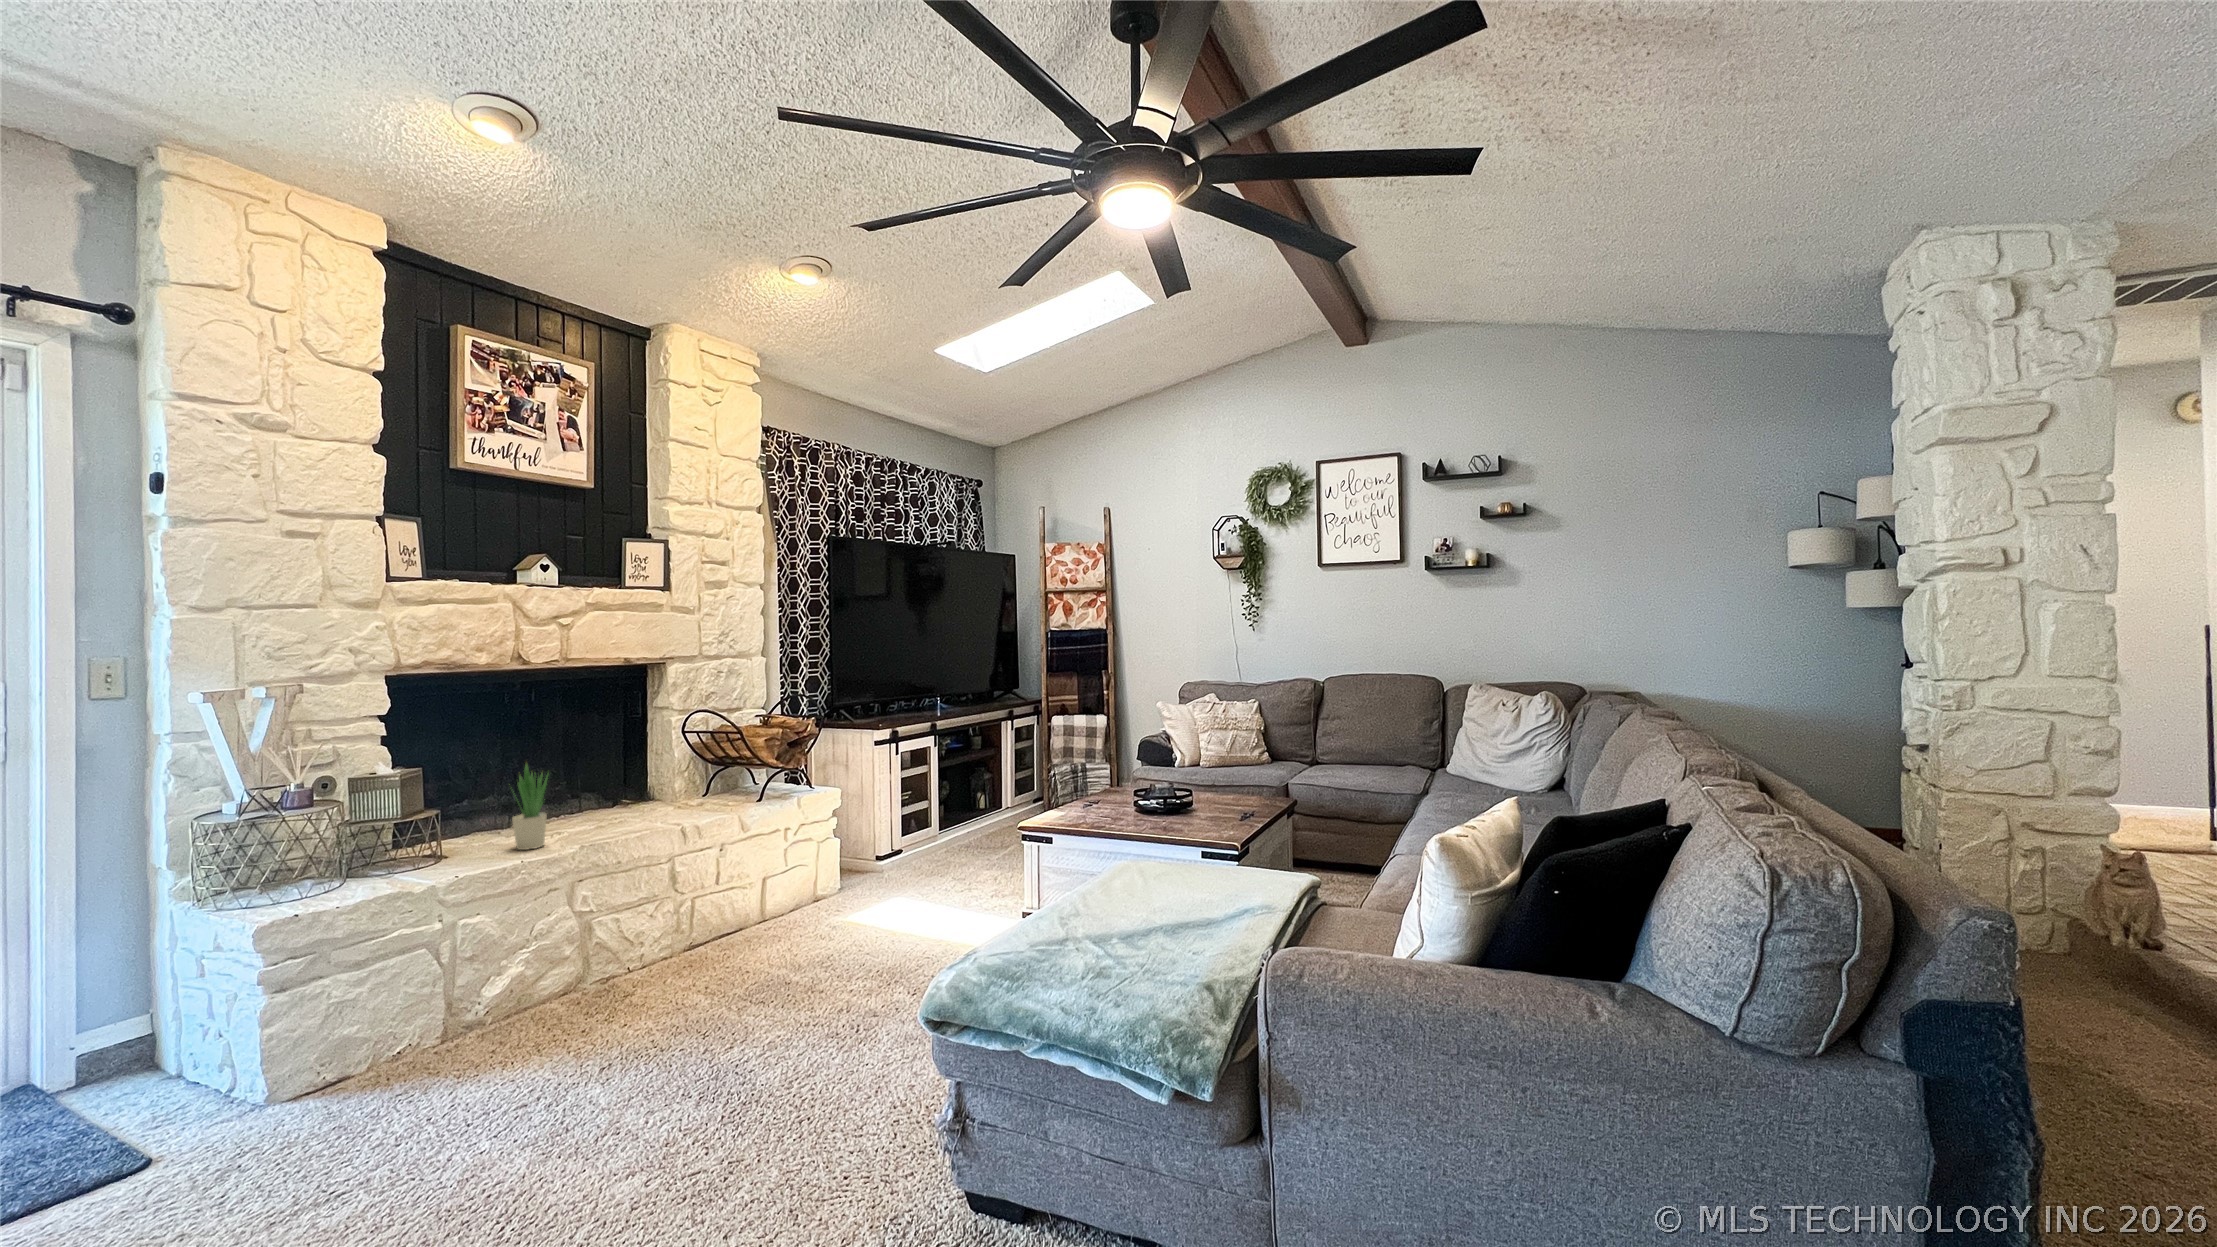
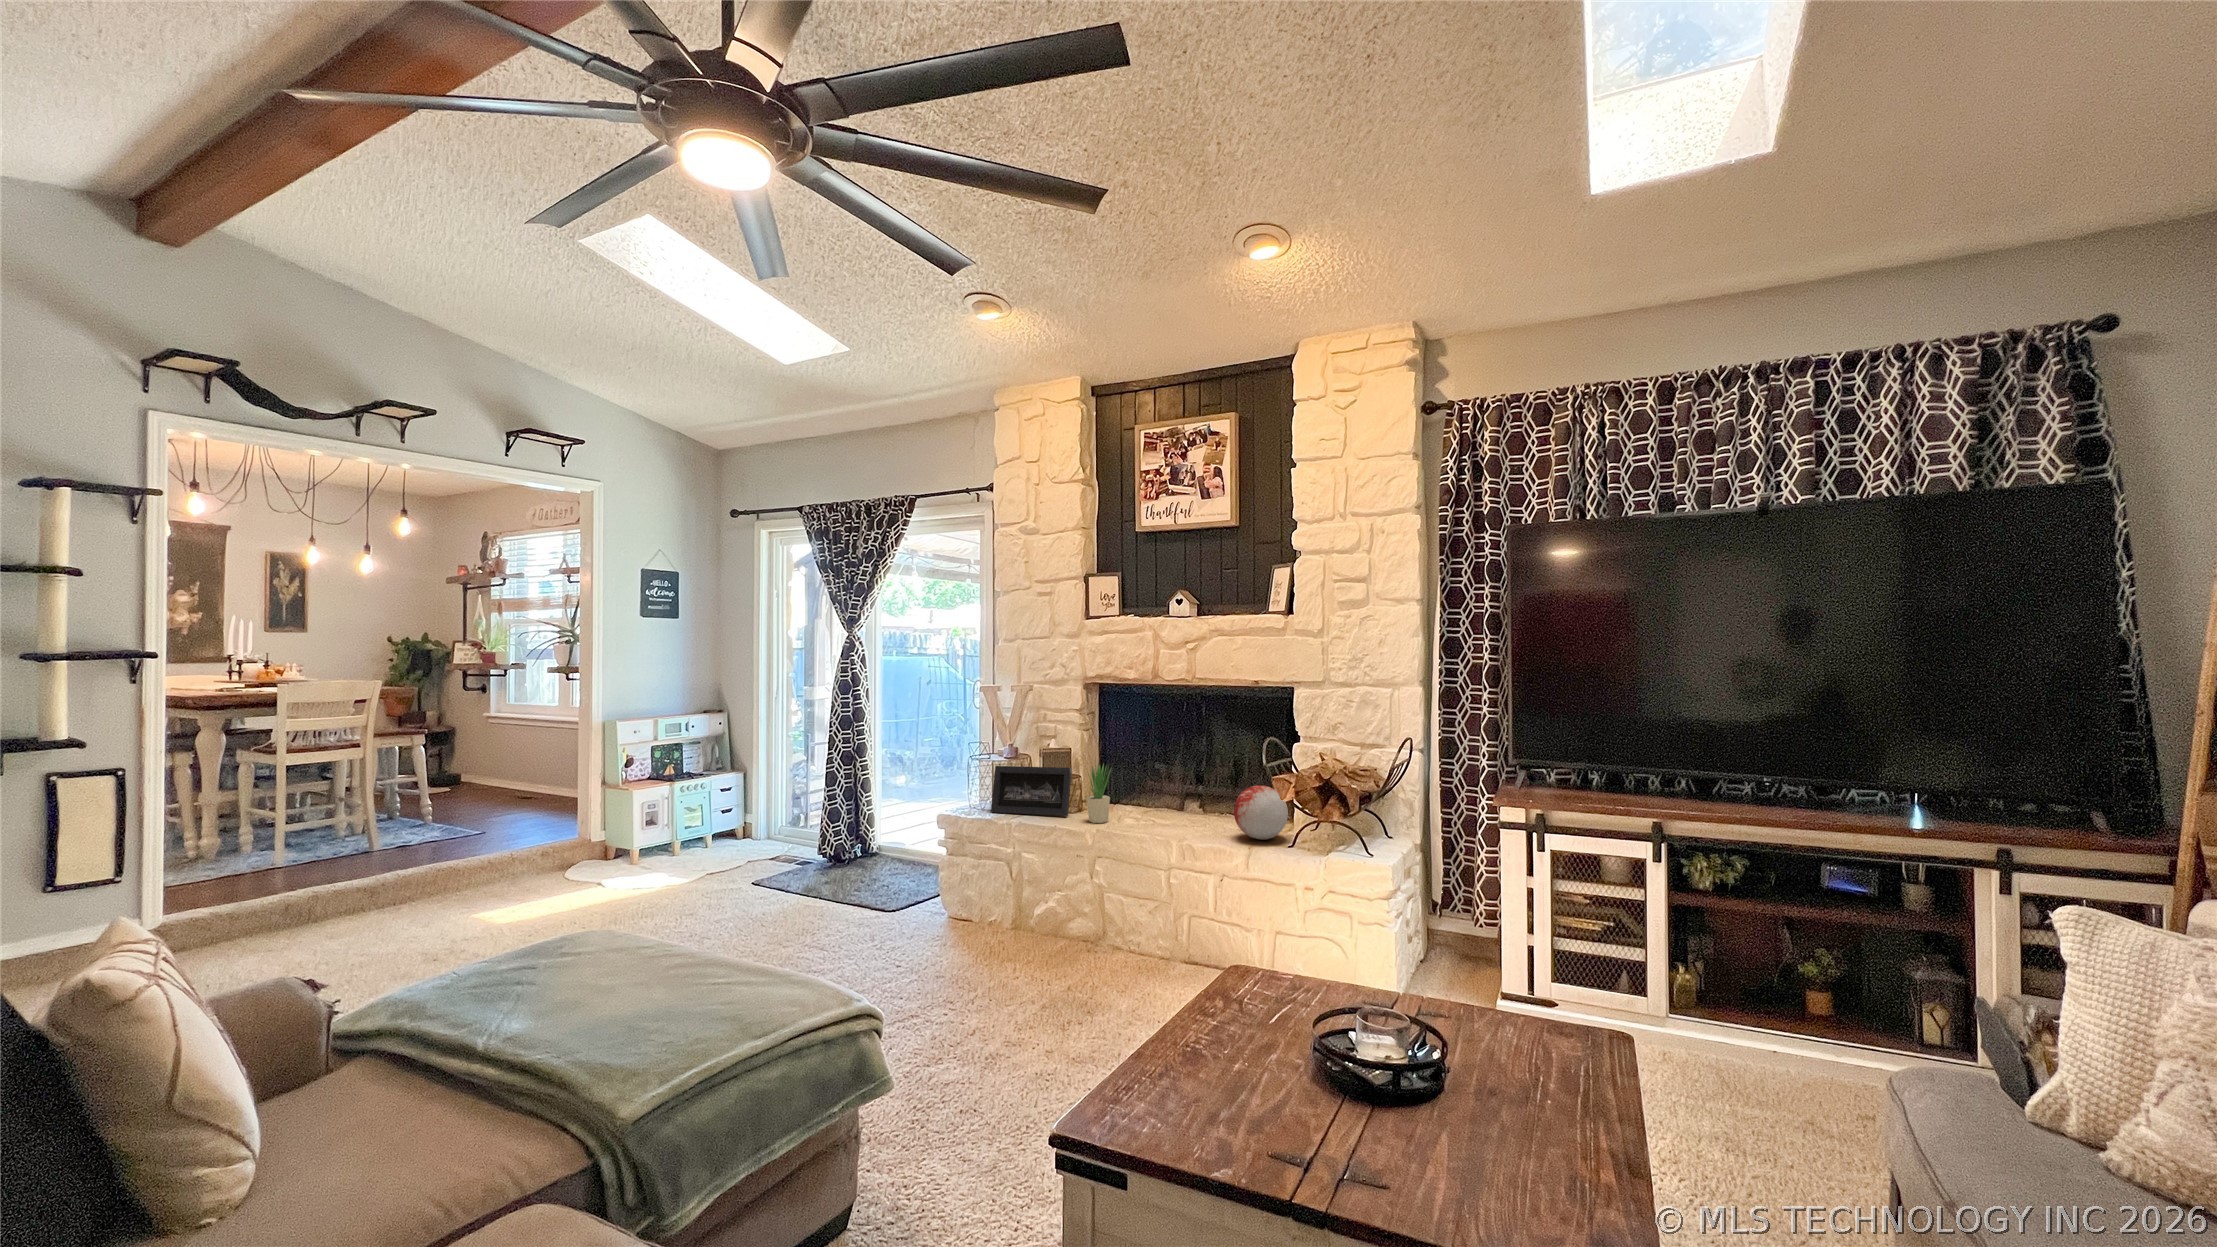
decorative orb: none [679,755,737,807] -> present [1234,785,1288,840]
picture frame: none [329,791,479,893] -> present [991,766,1072,816]

